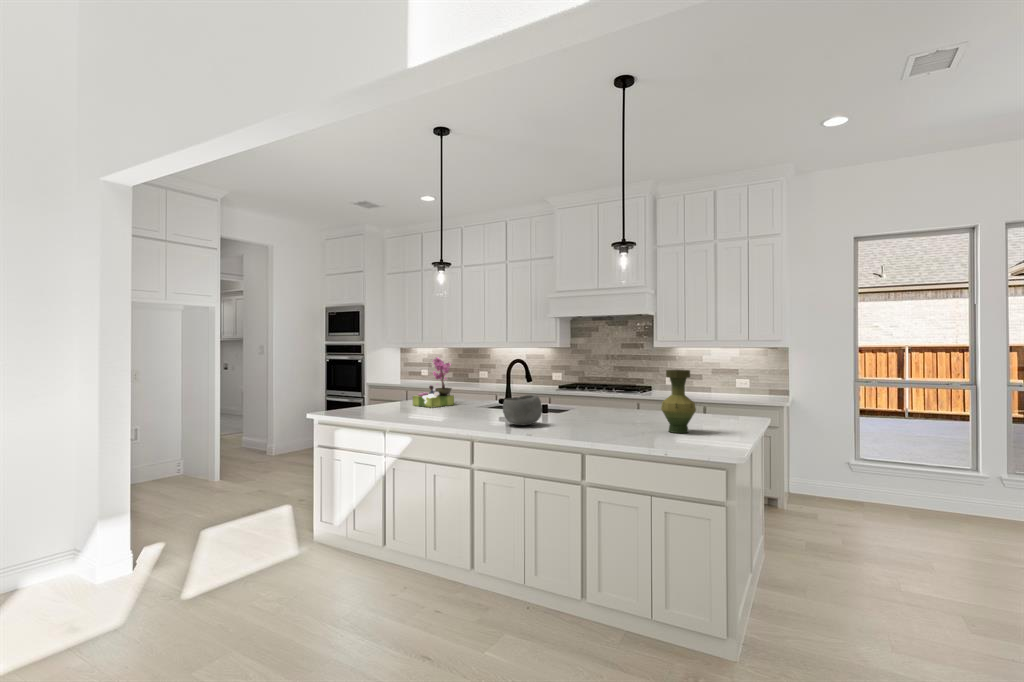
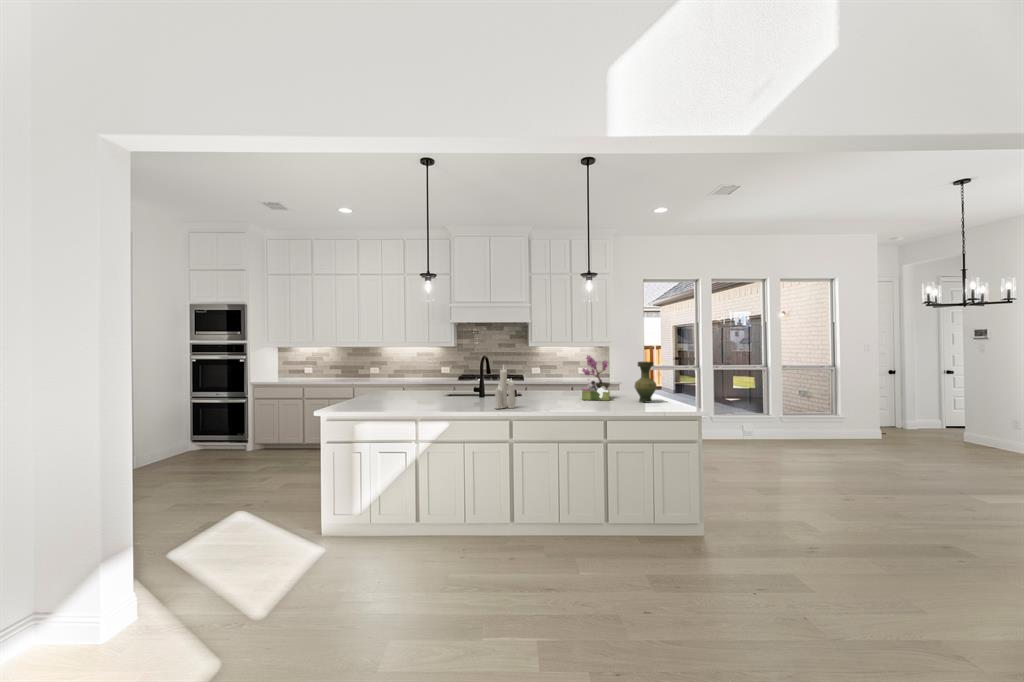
flower arrangement: present [413,357,454,408] -> present [582,355,610,401]
candle: none [455,365,483,425] -> present [495,369,515,409]
bowl: present [503,395,542,425] -> none [528,383,557,406]

